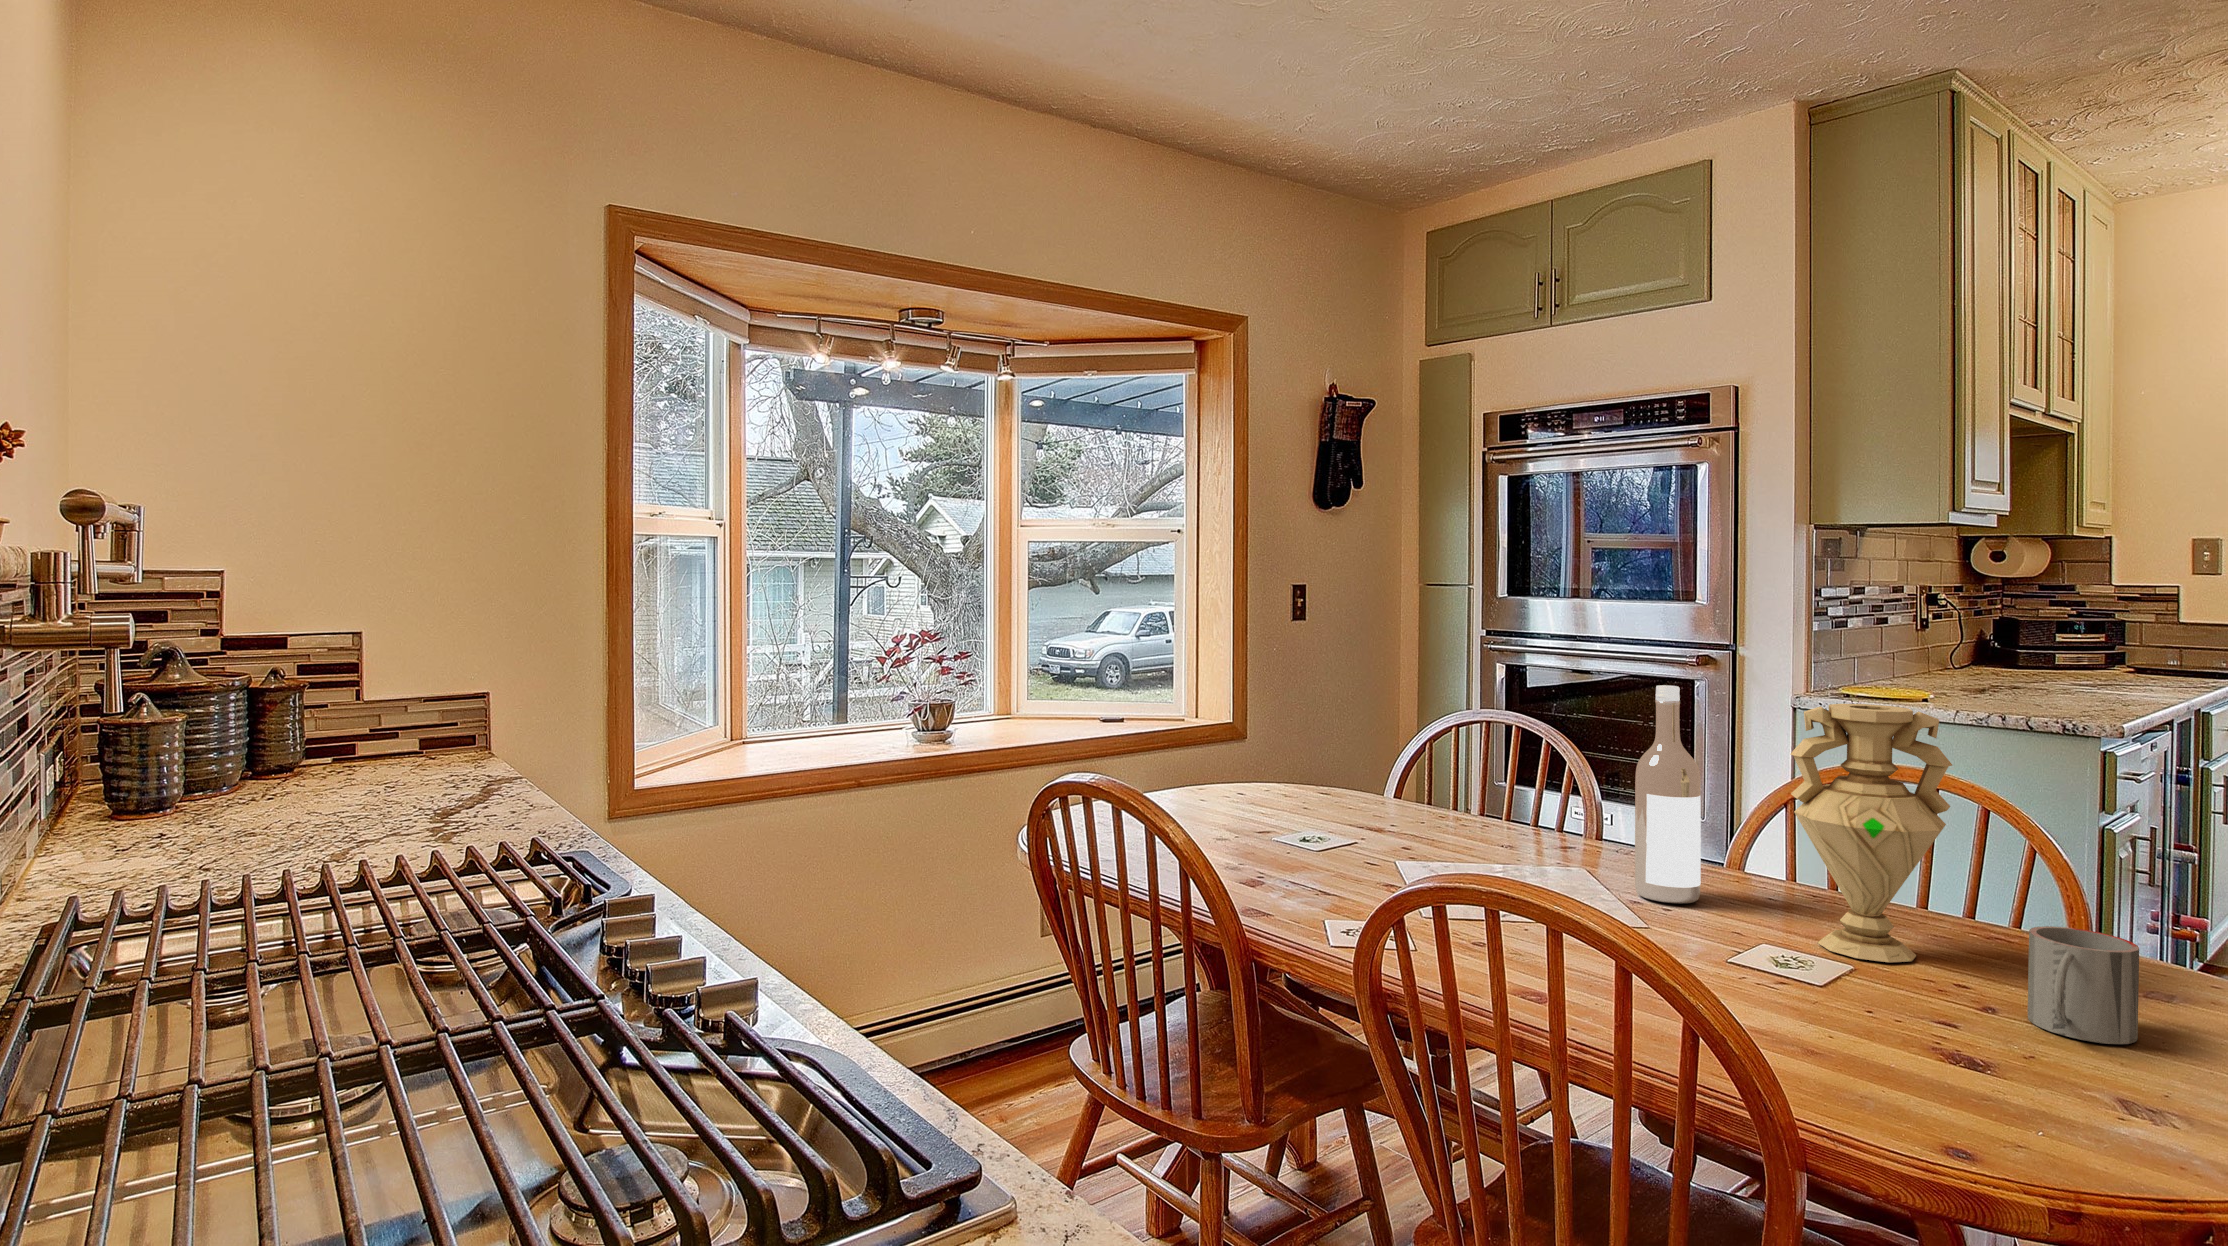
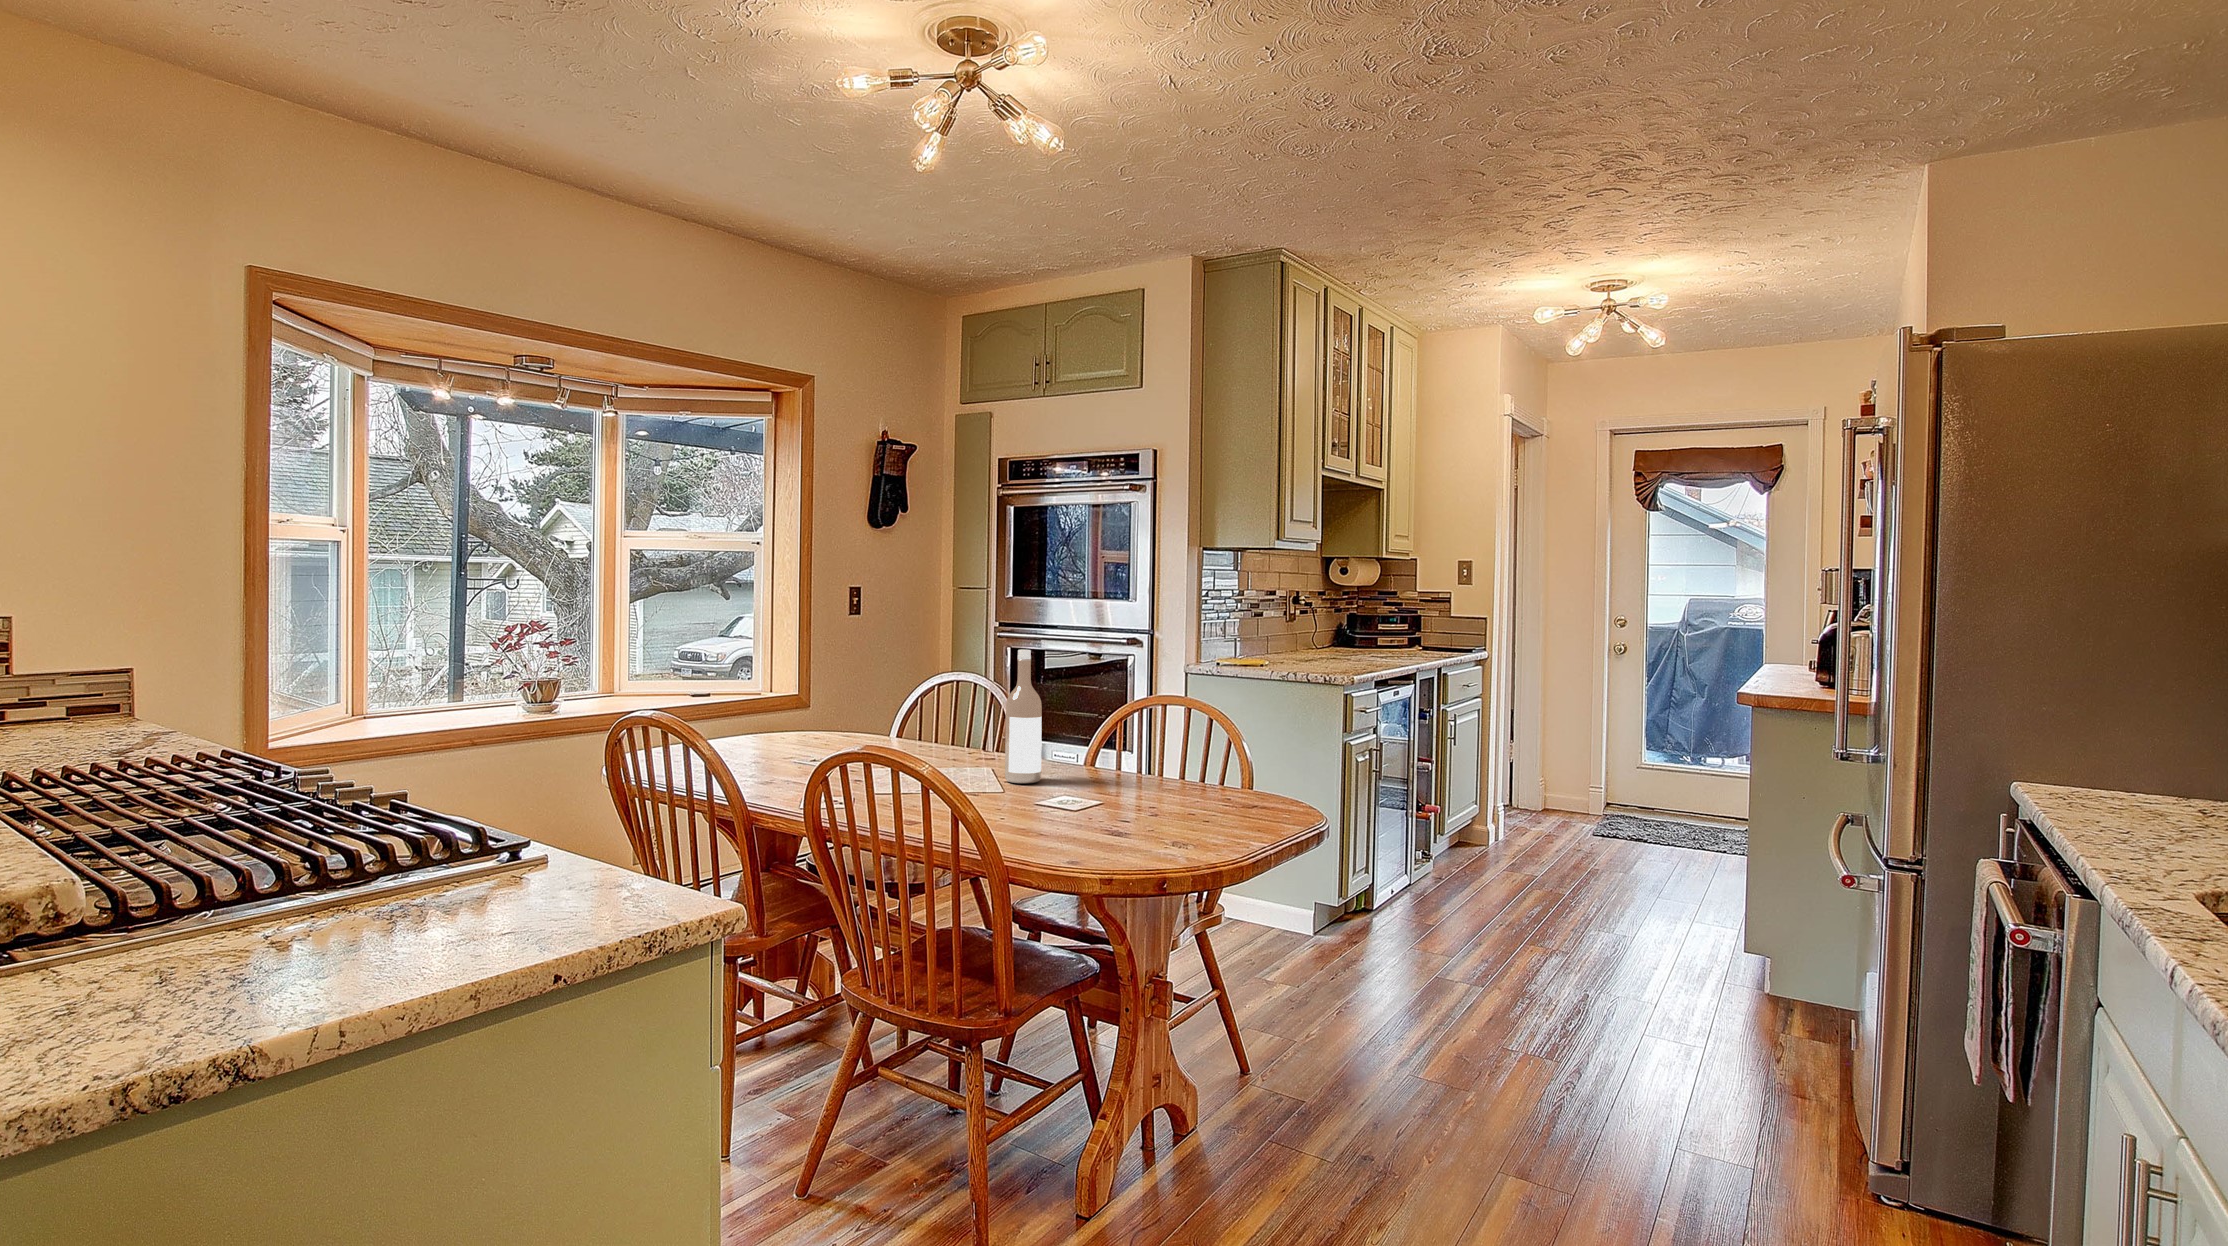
vase: present [1790,704,1952,962] -> none [1074,657,1152,803]
mug: present [2028,926,2139,1044] -> none [1160,773,1205,829]

